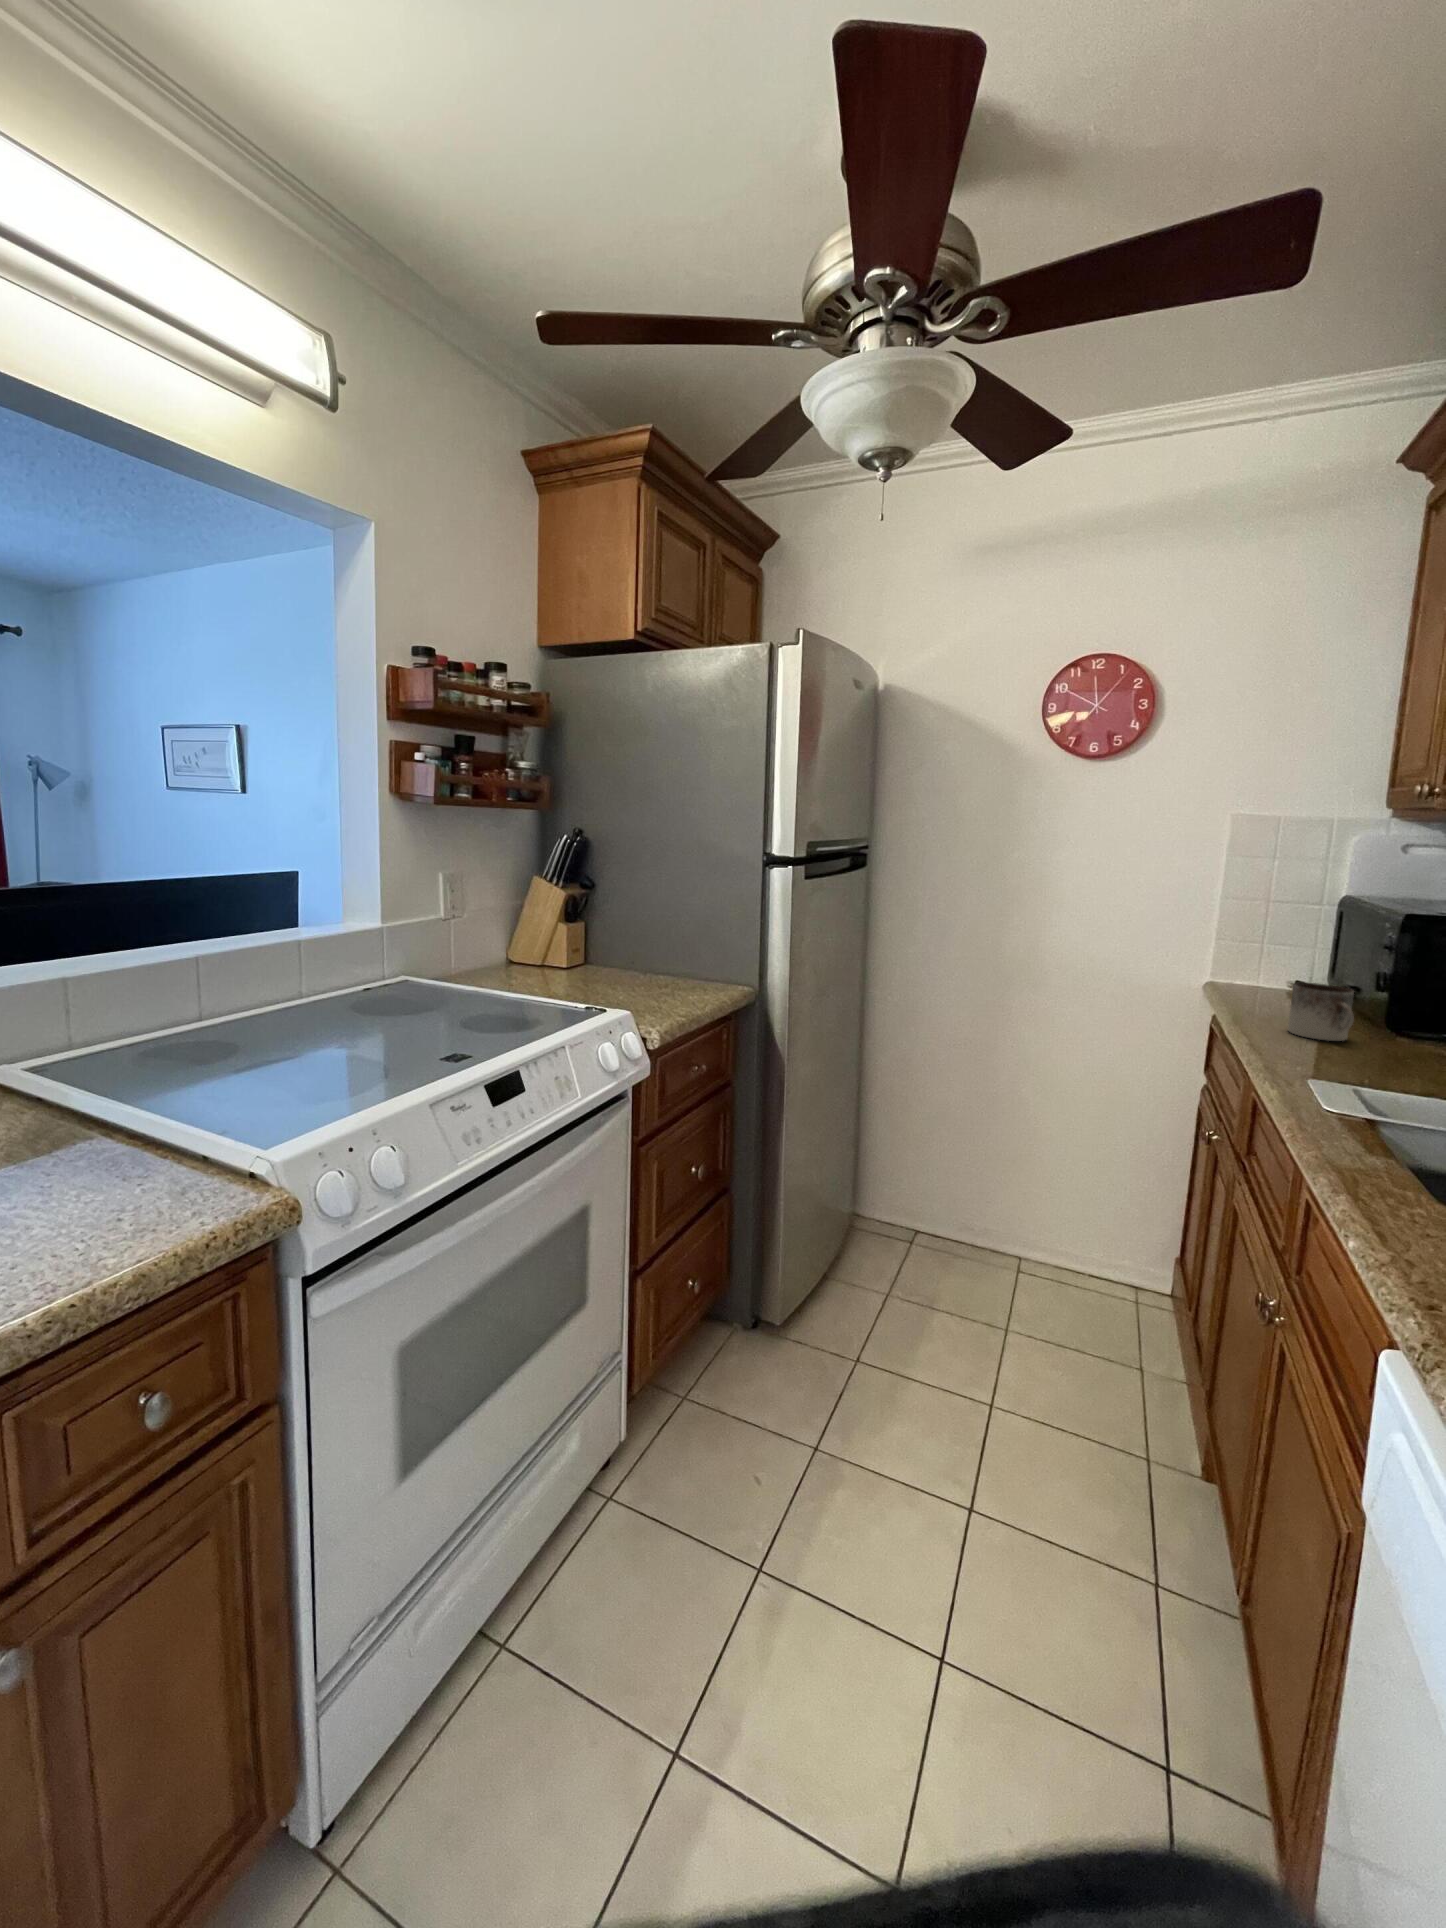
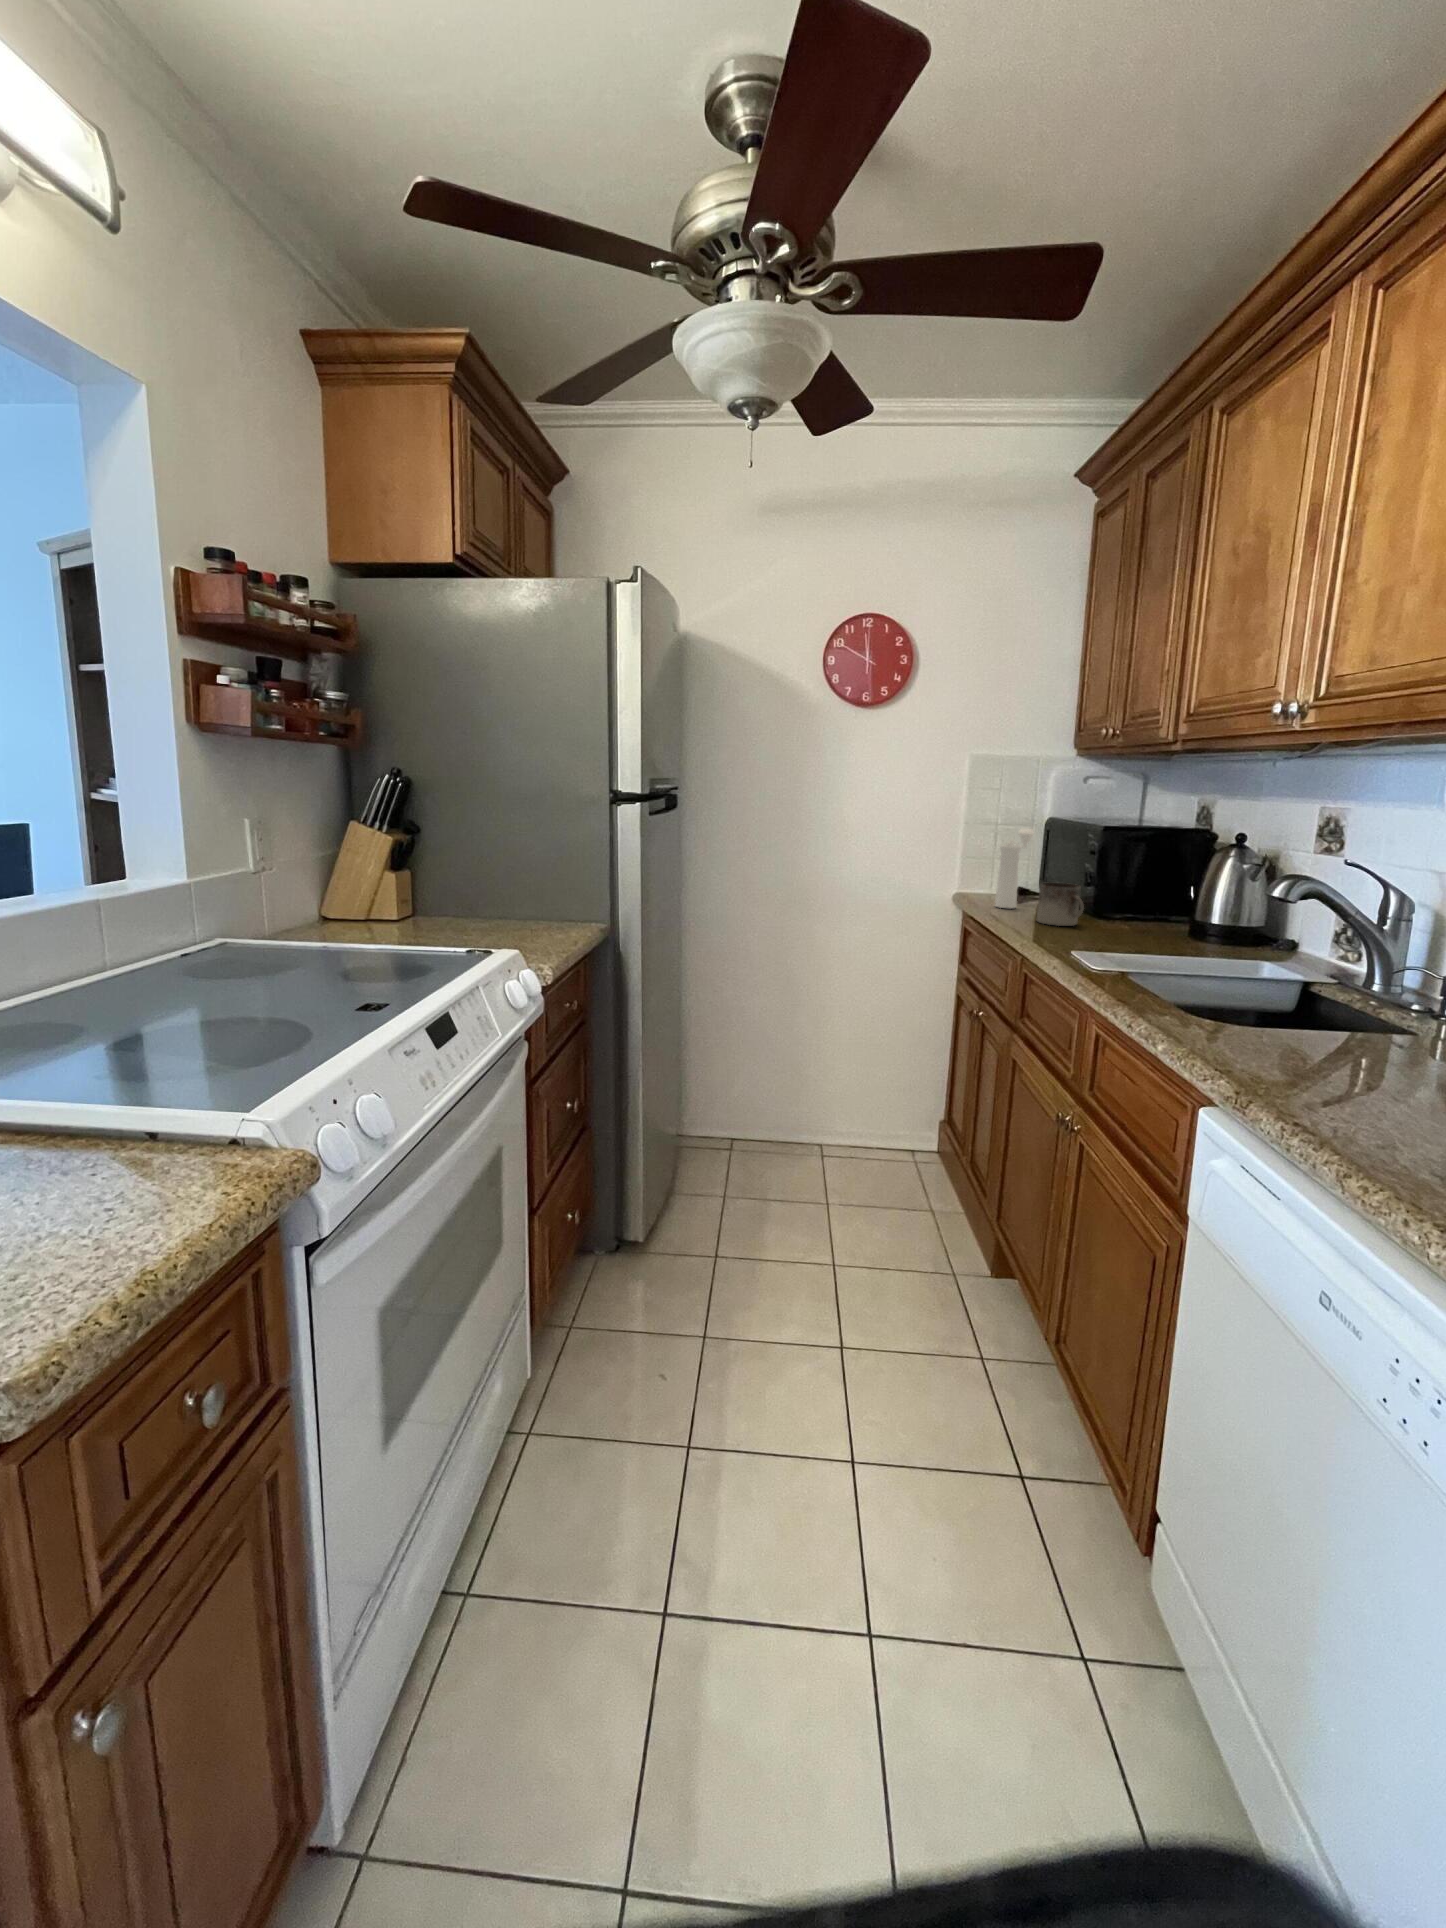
pepper mill: none [1239,912,1303,1011] -> present [995,829,1034,908]

